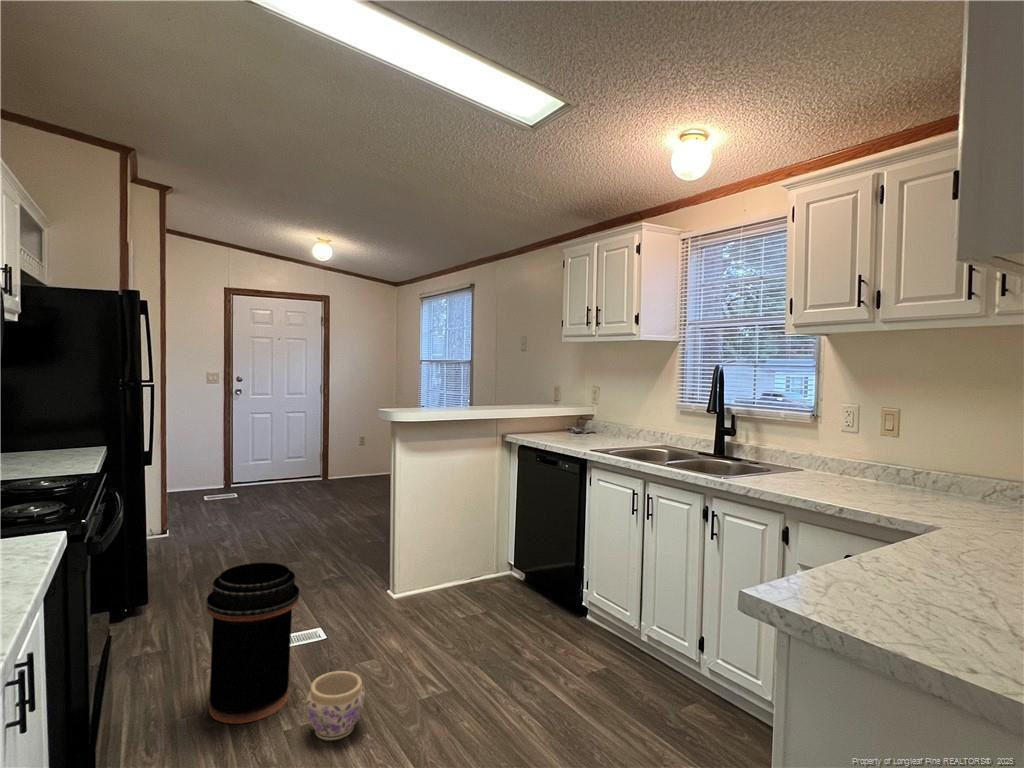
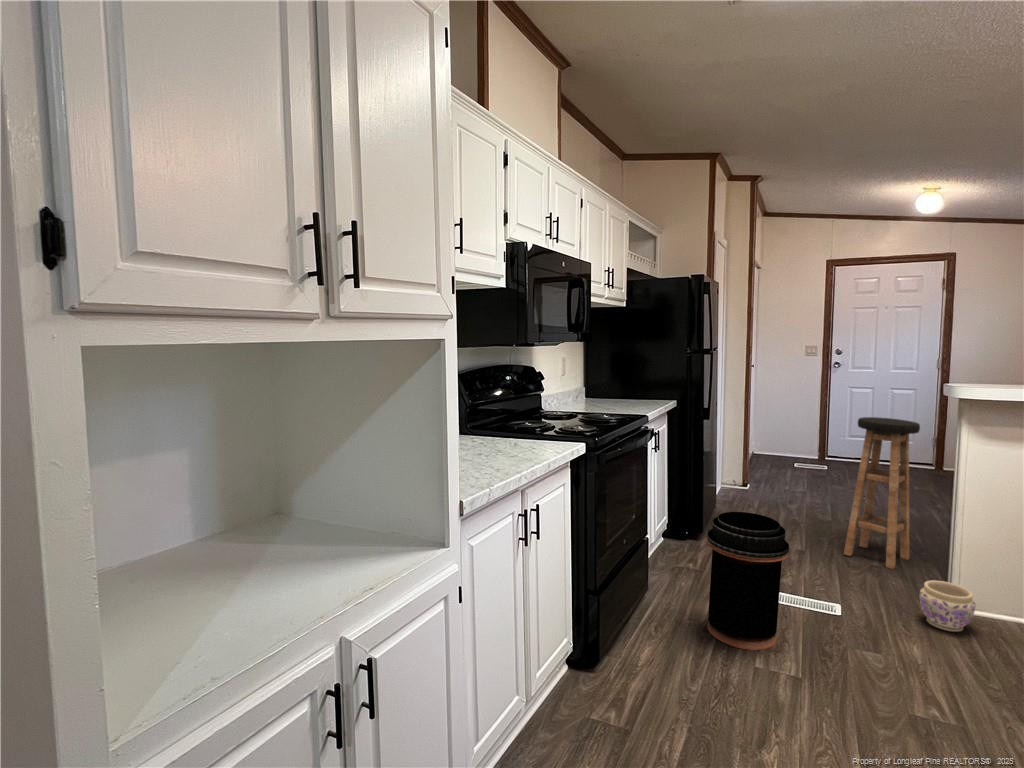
bar stool: none [298,441,354,577] -> present [844,417,920,569]
planter: present [307,671,365,741] -> present [920,580,976,632]

